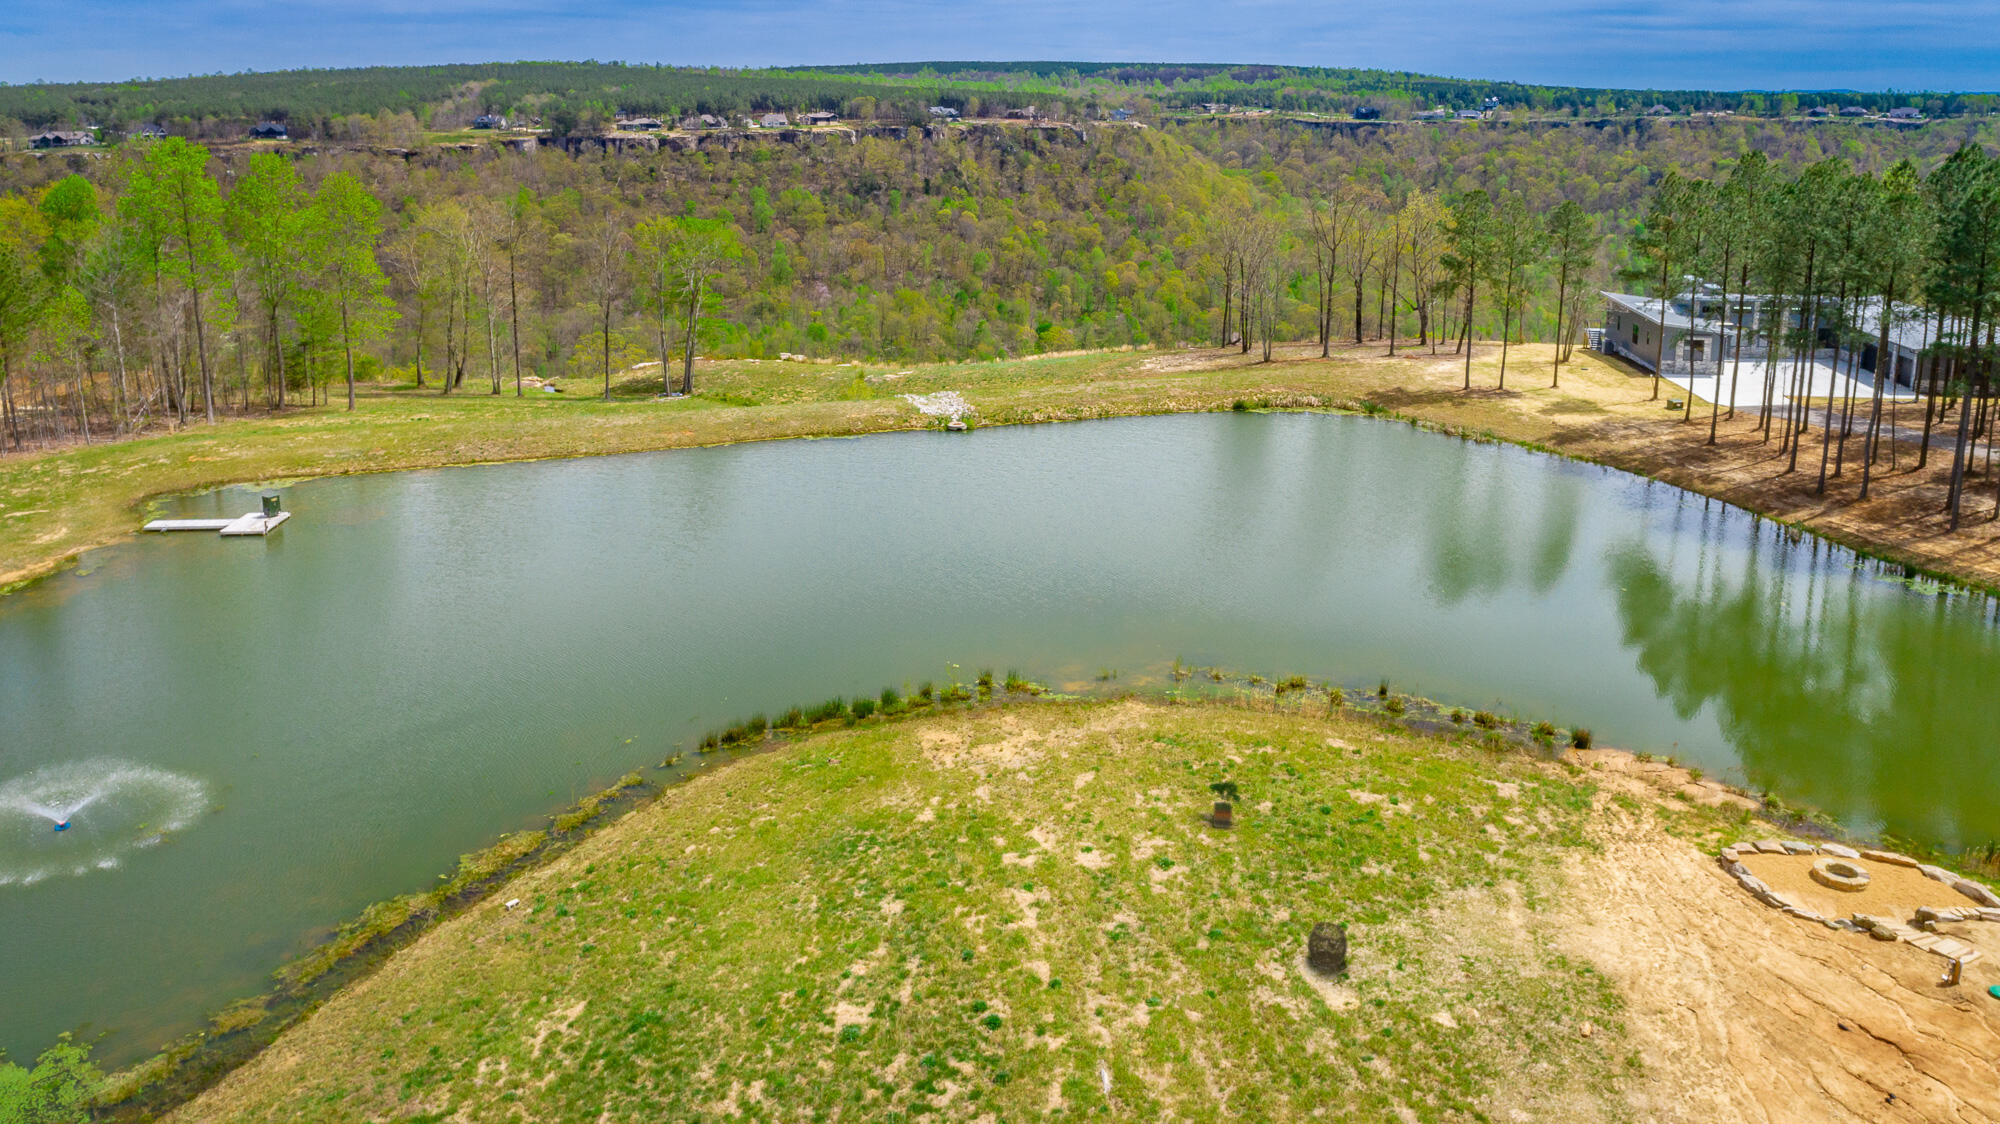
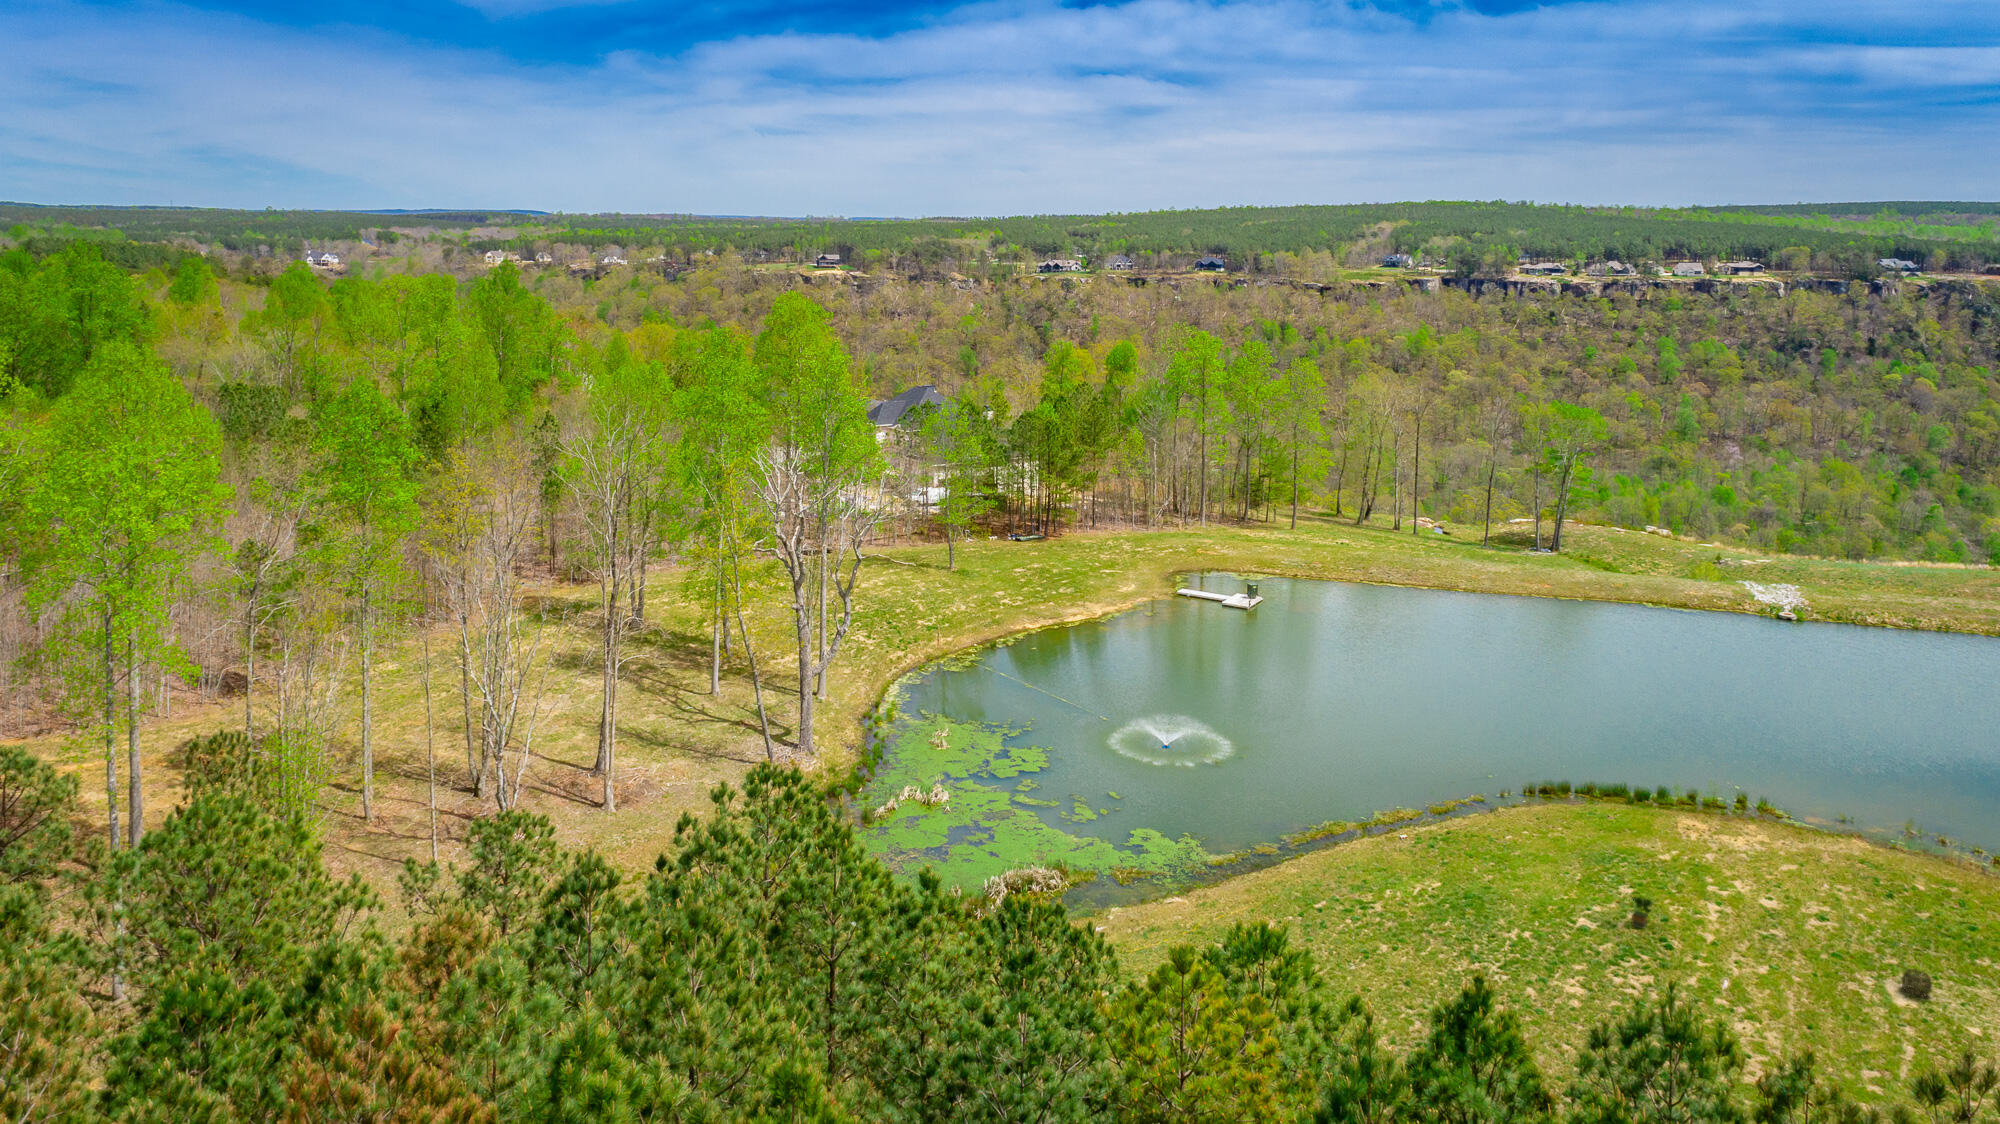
potted tree: present [1211,781,1240,828] -> present [1631,897,1654,929]

